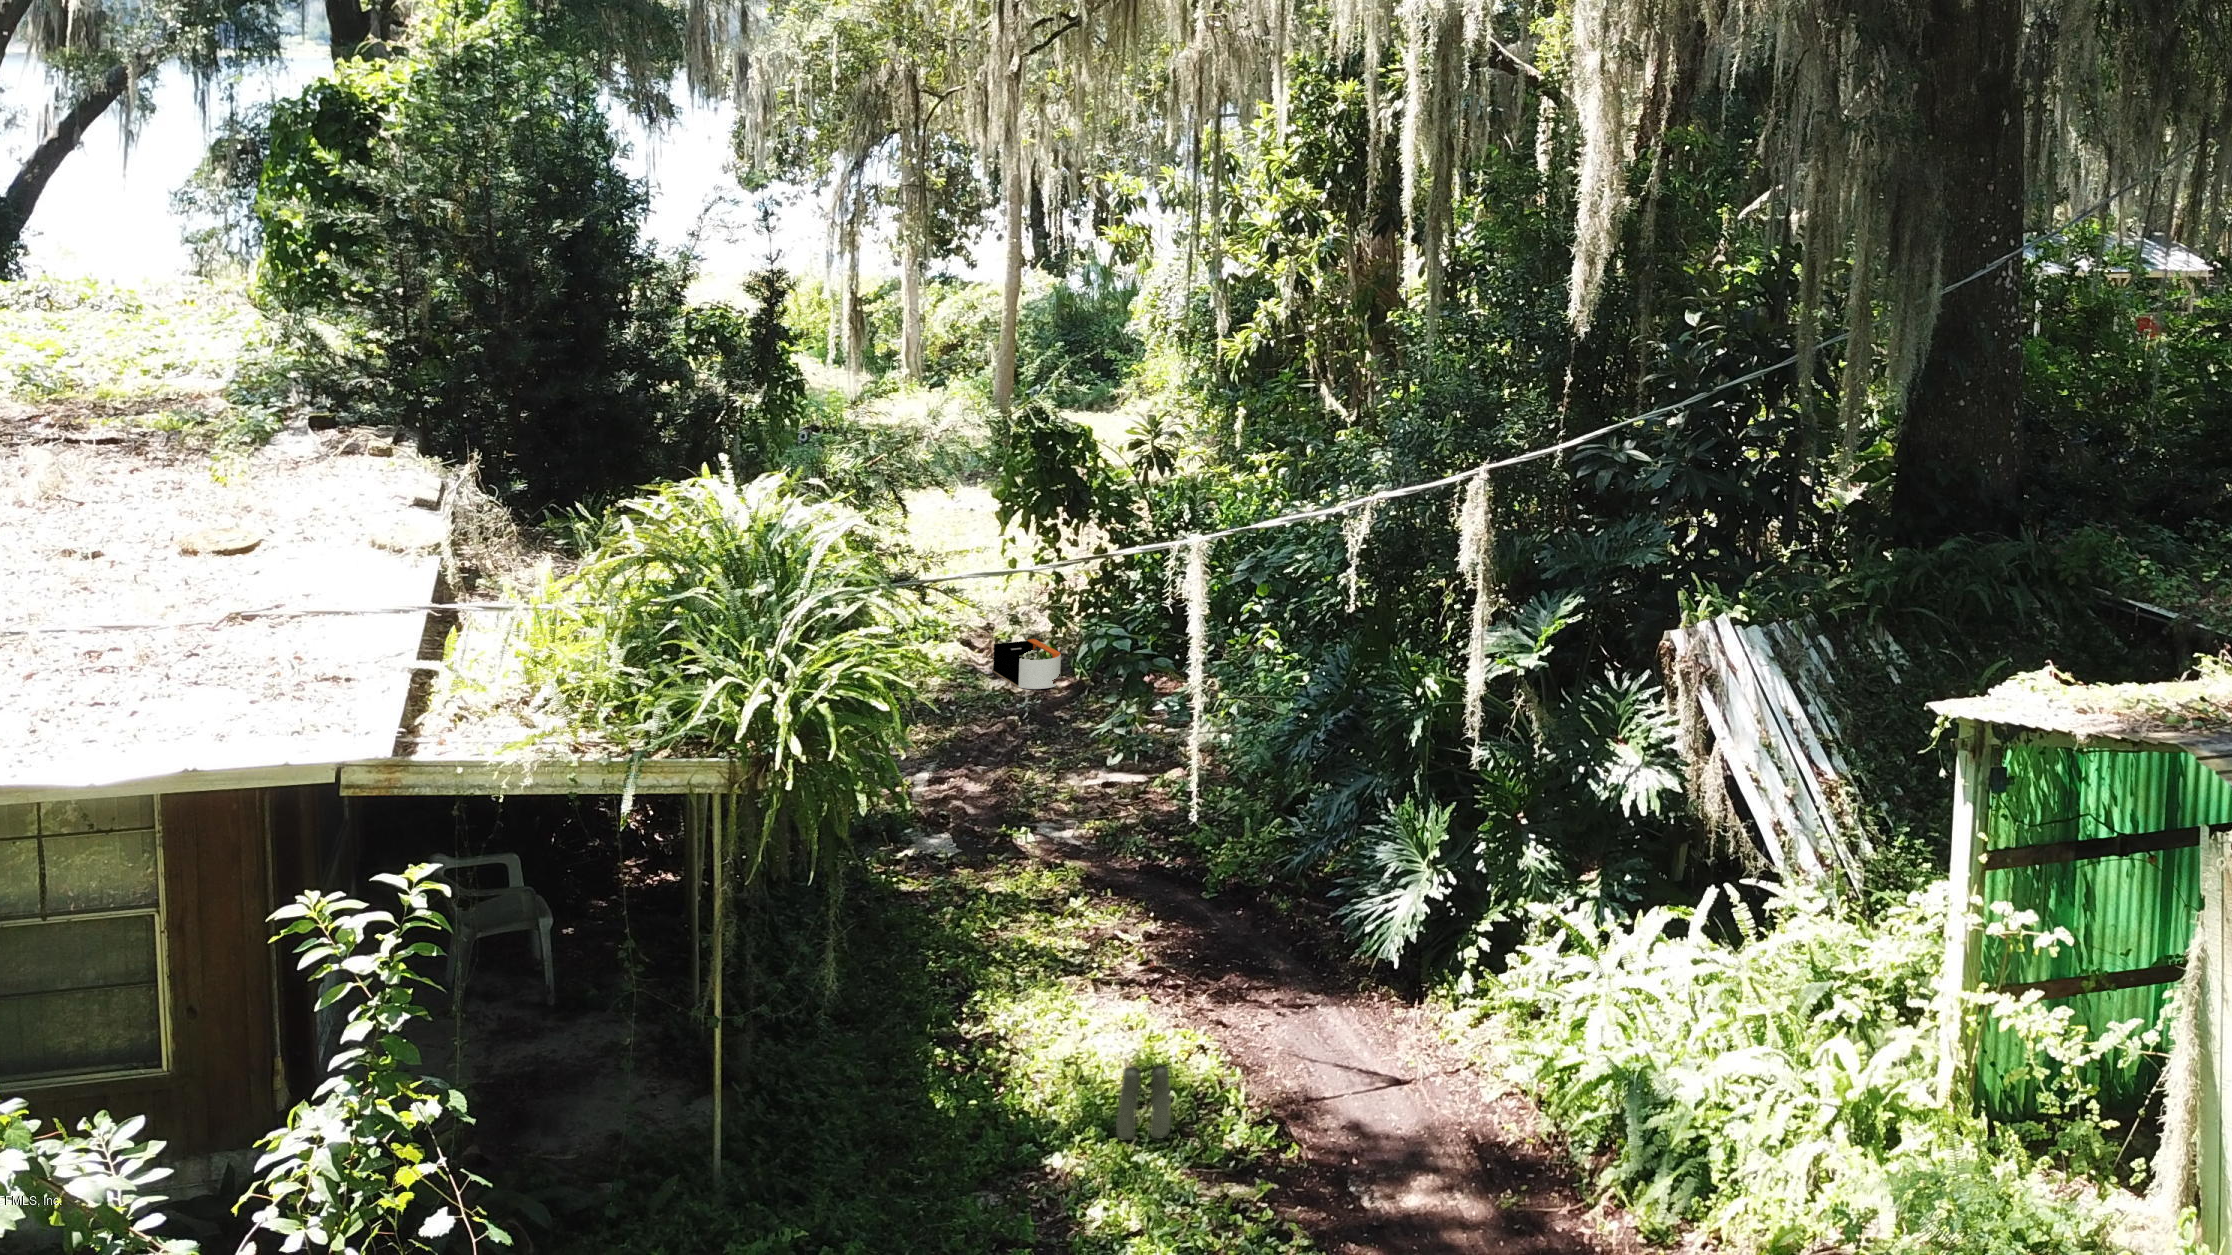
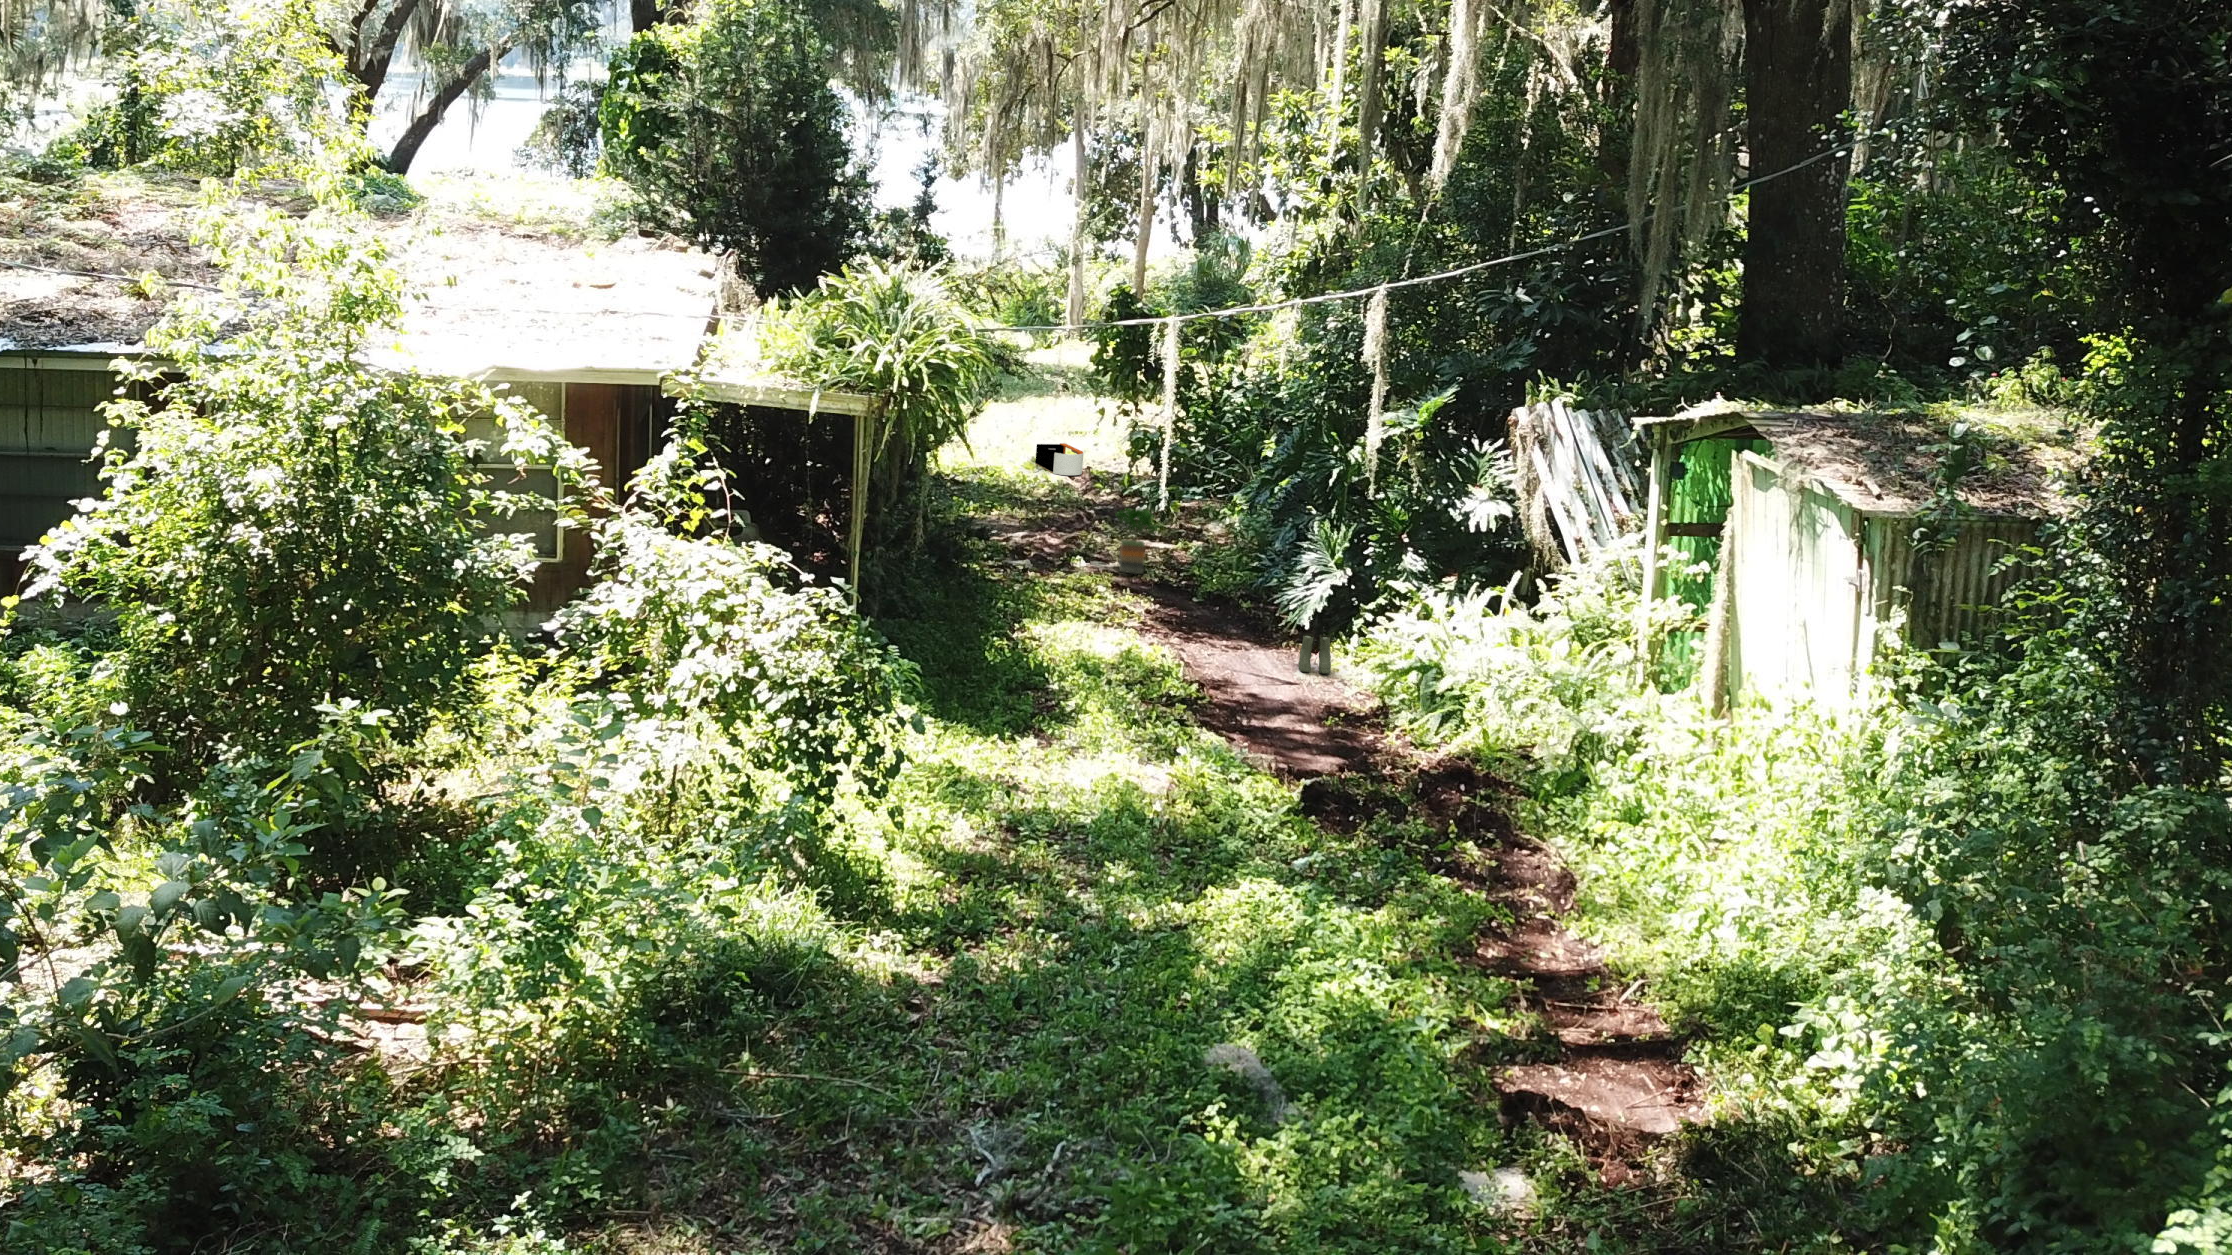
potted tree: none [1106,781,1171,882] -> present [1116,508,1157,574]
boots: present [1116,1064,1171,1141] -> present [1298,634,1331,674]

